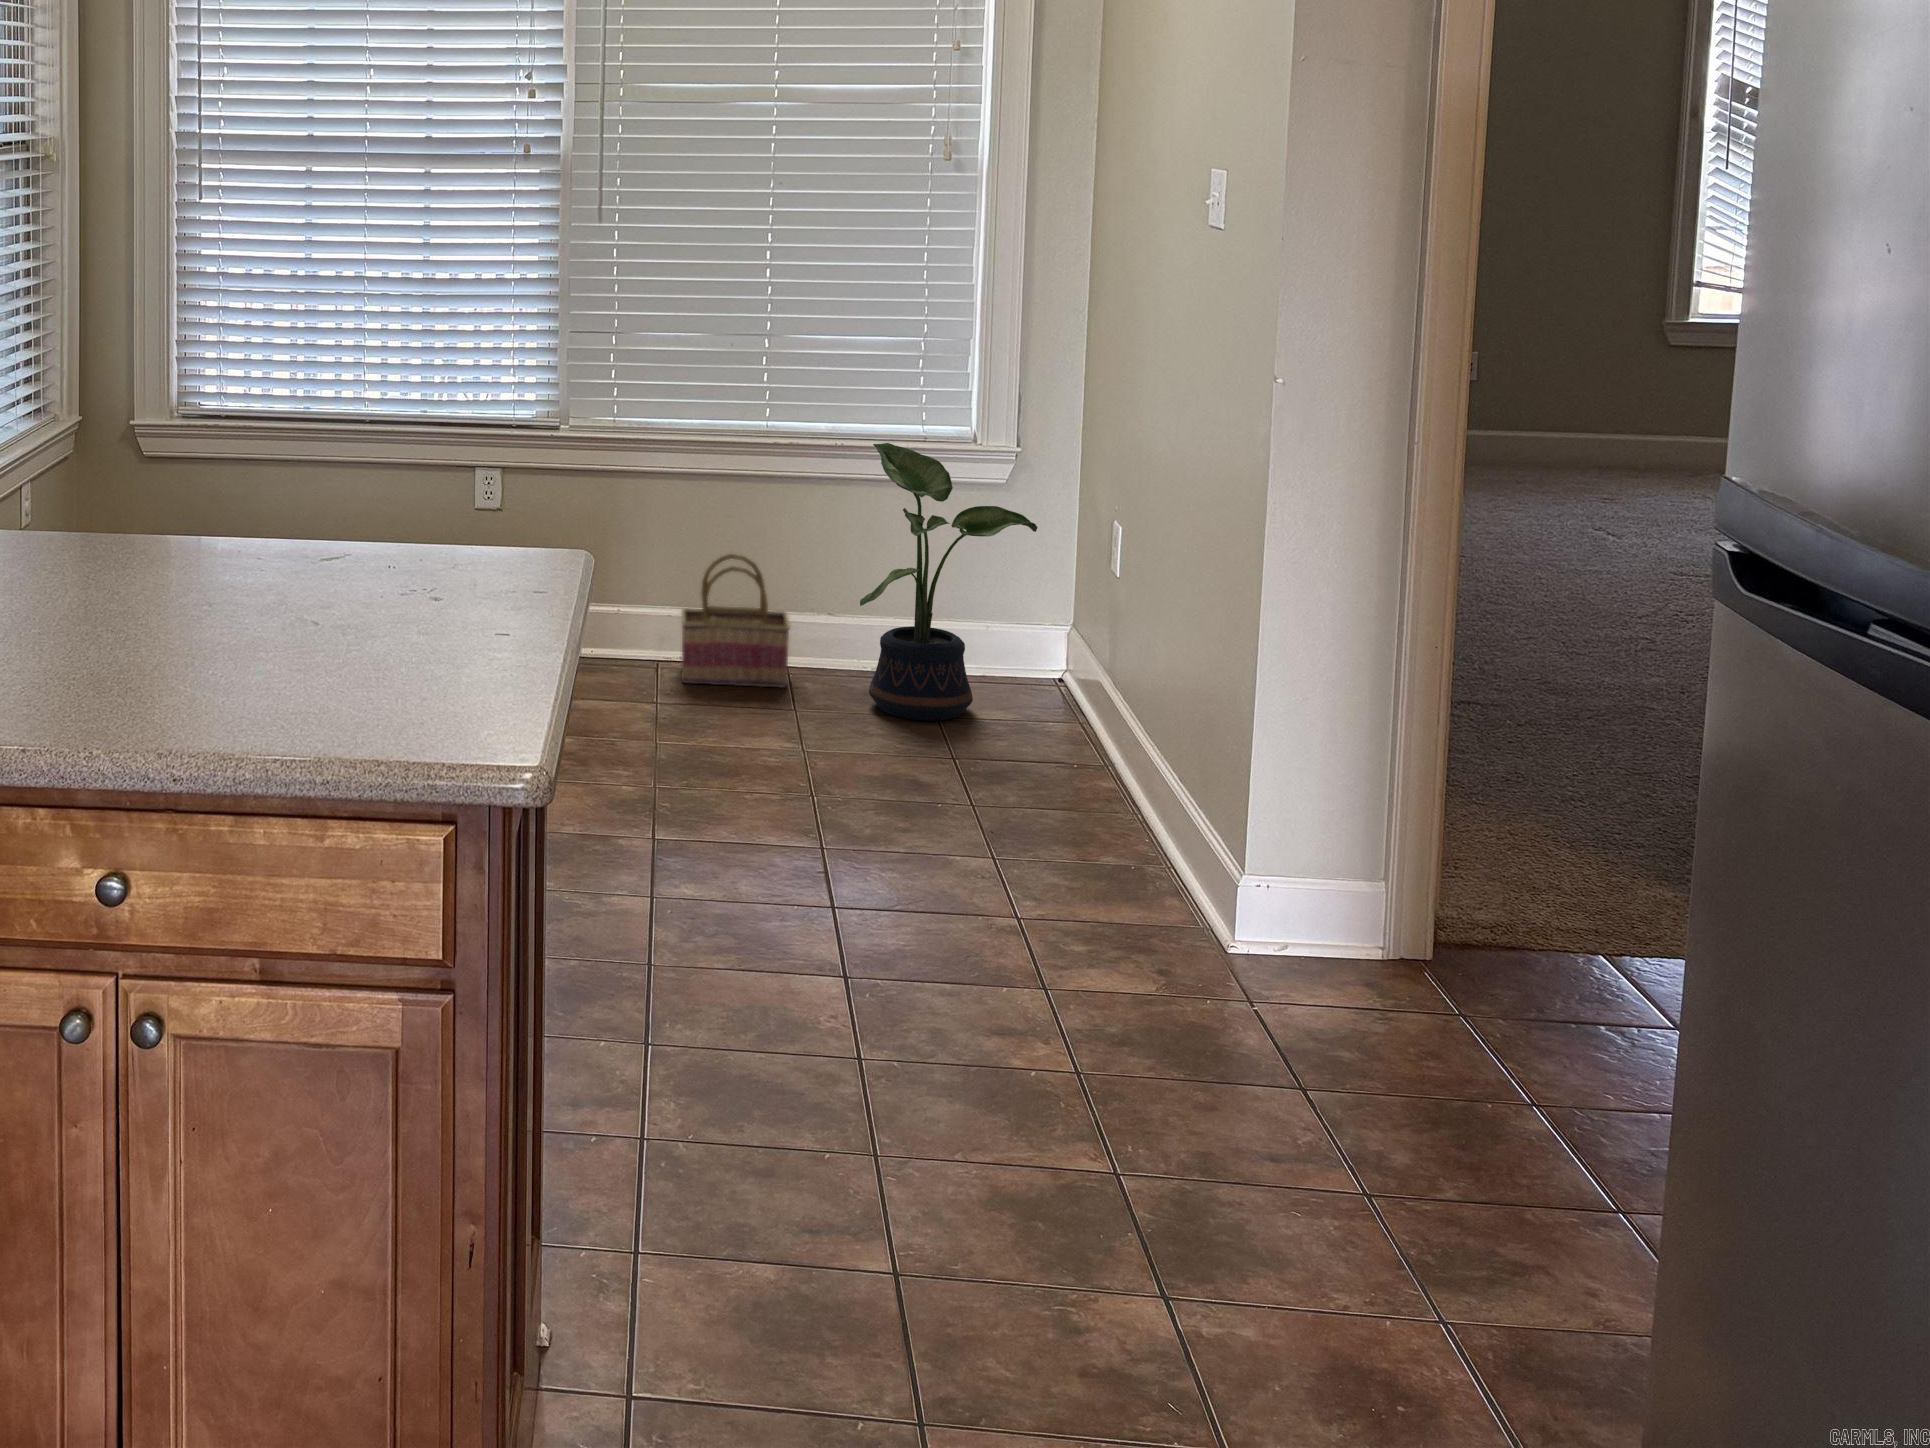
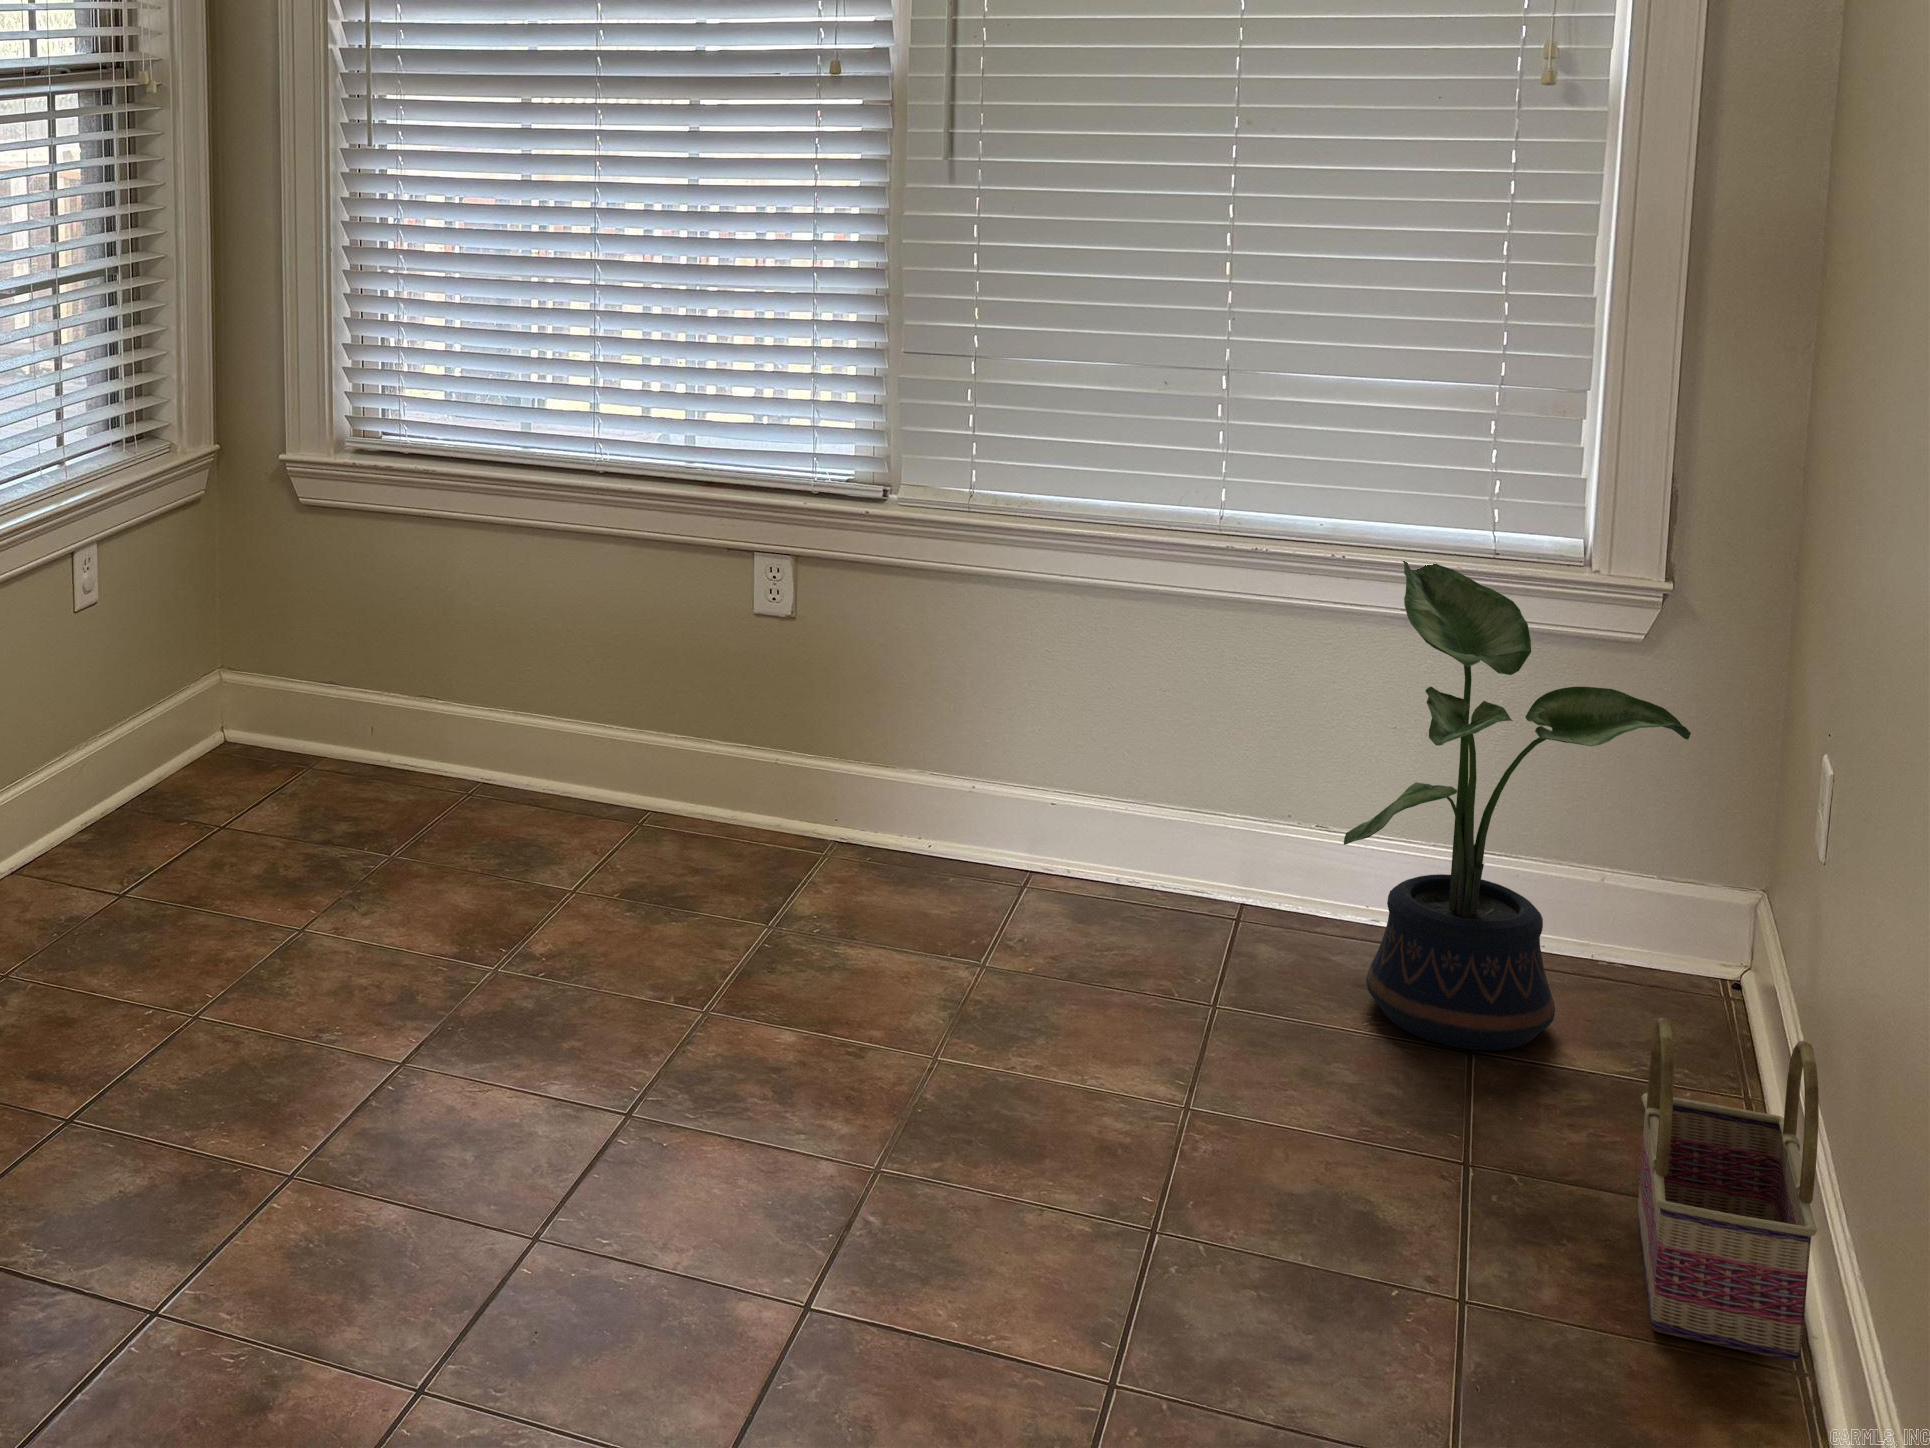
basket: present [681,554,790,687] -> present [1638,1018,1819,1362]

